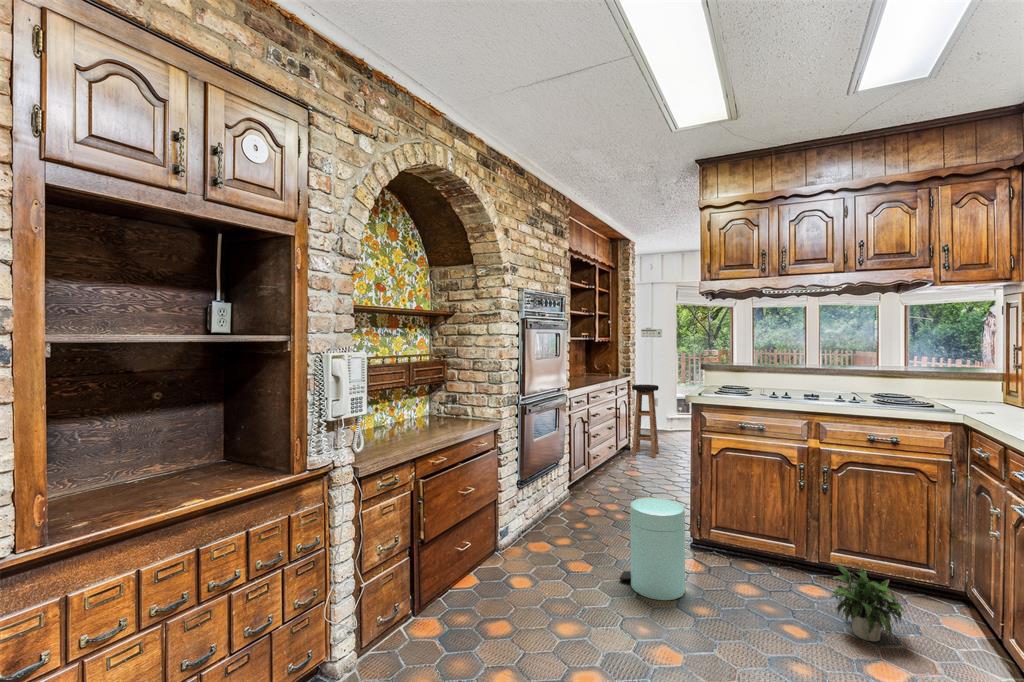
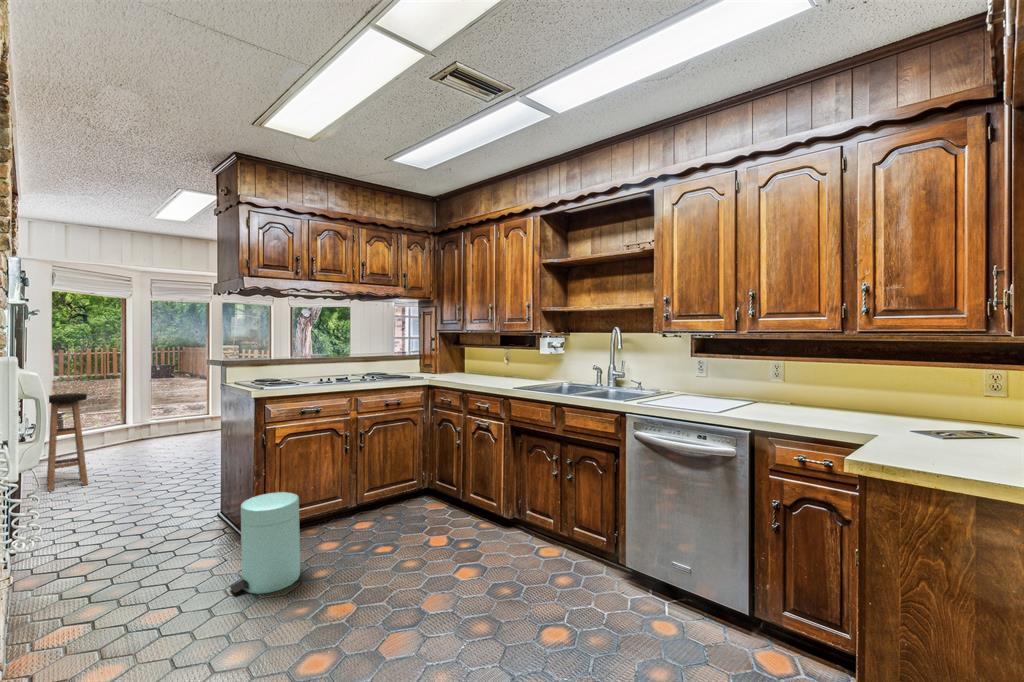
potted plant: present [831,562,905,641] -> none [387,488,438,534]

